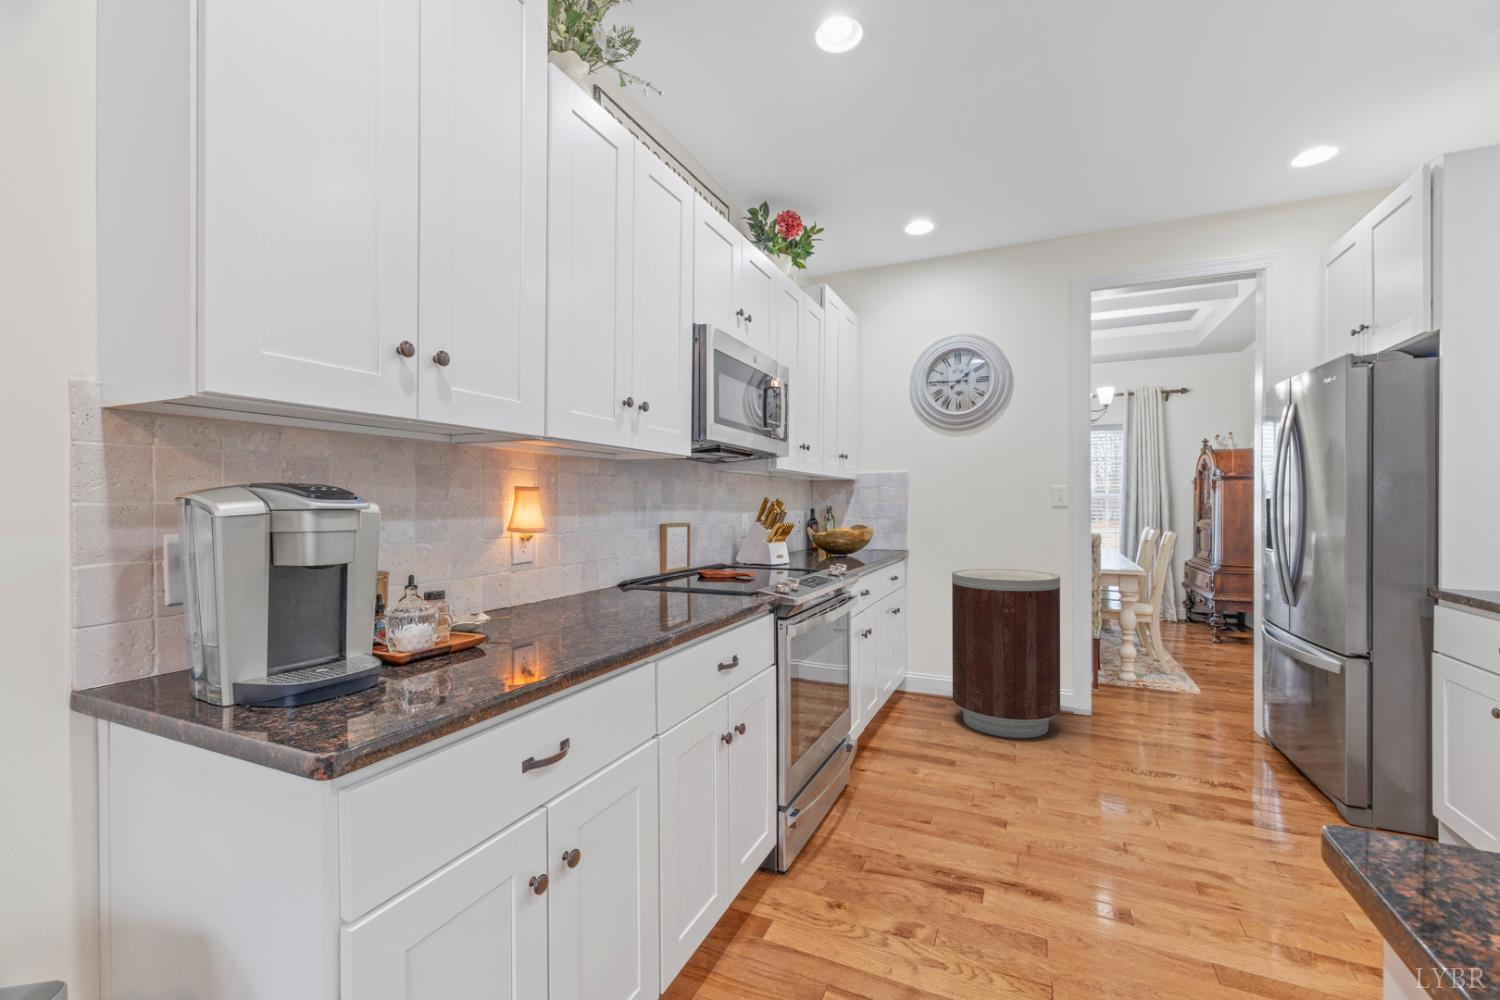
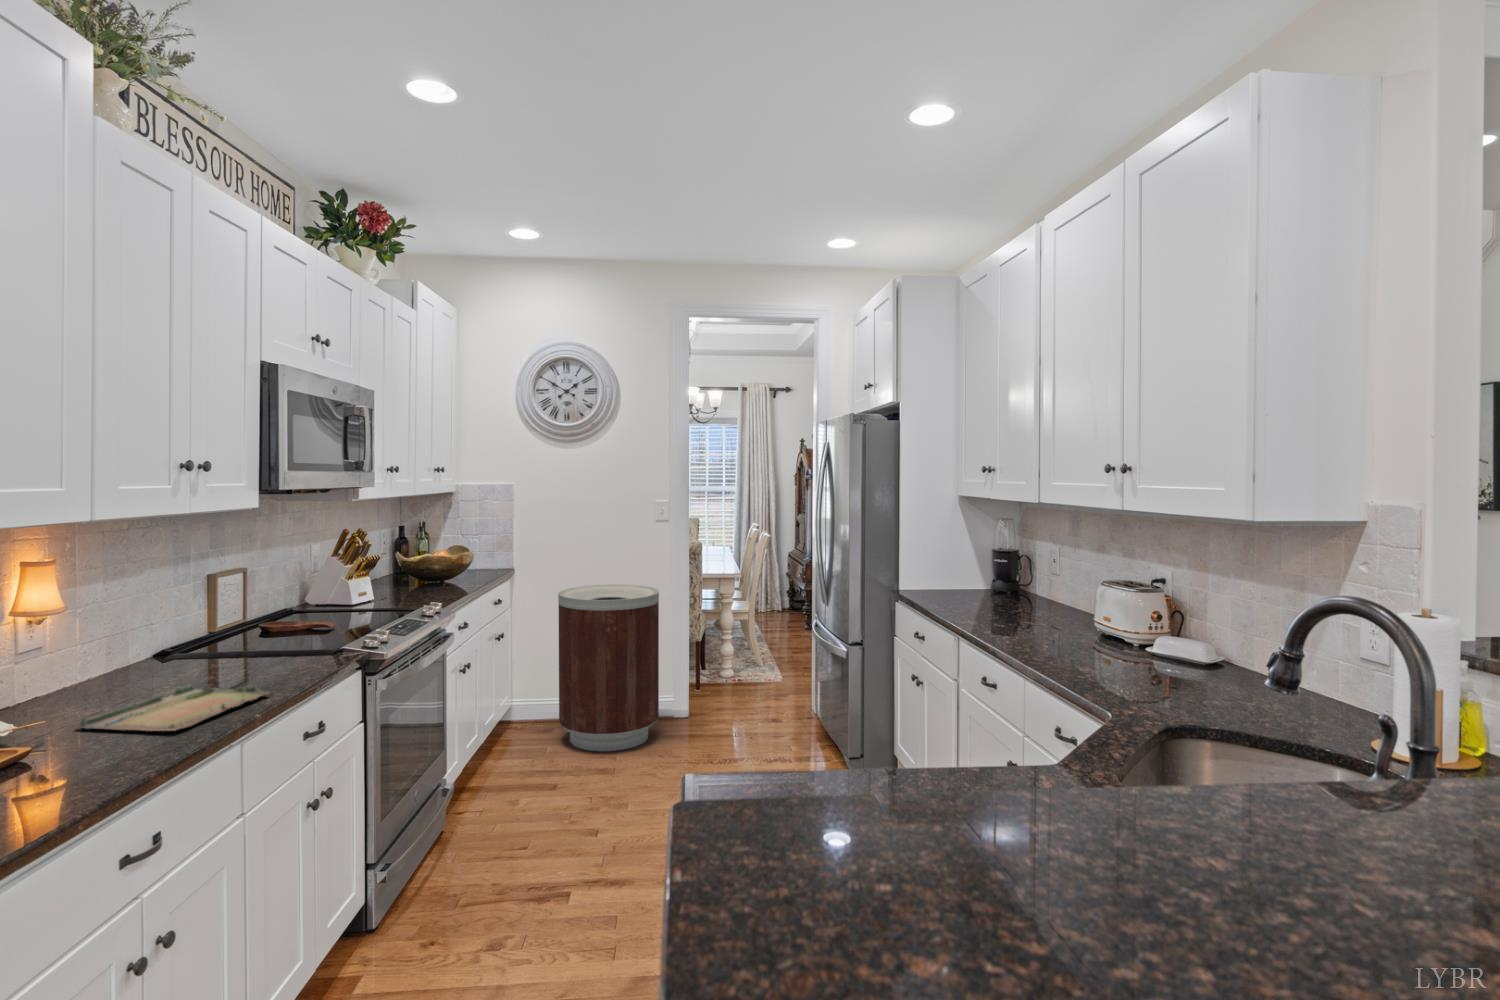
tray: none [538,602,692,637] -> present [77,682,269,731]

